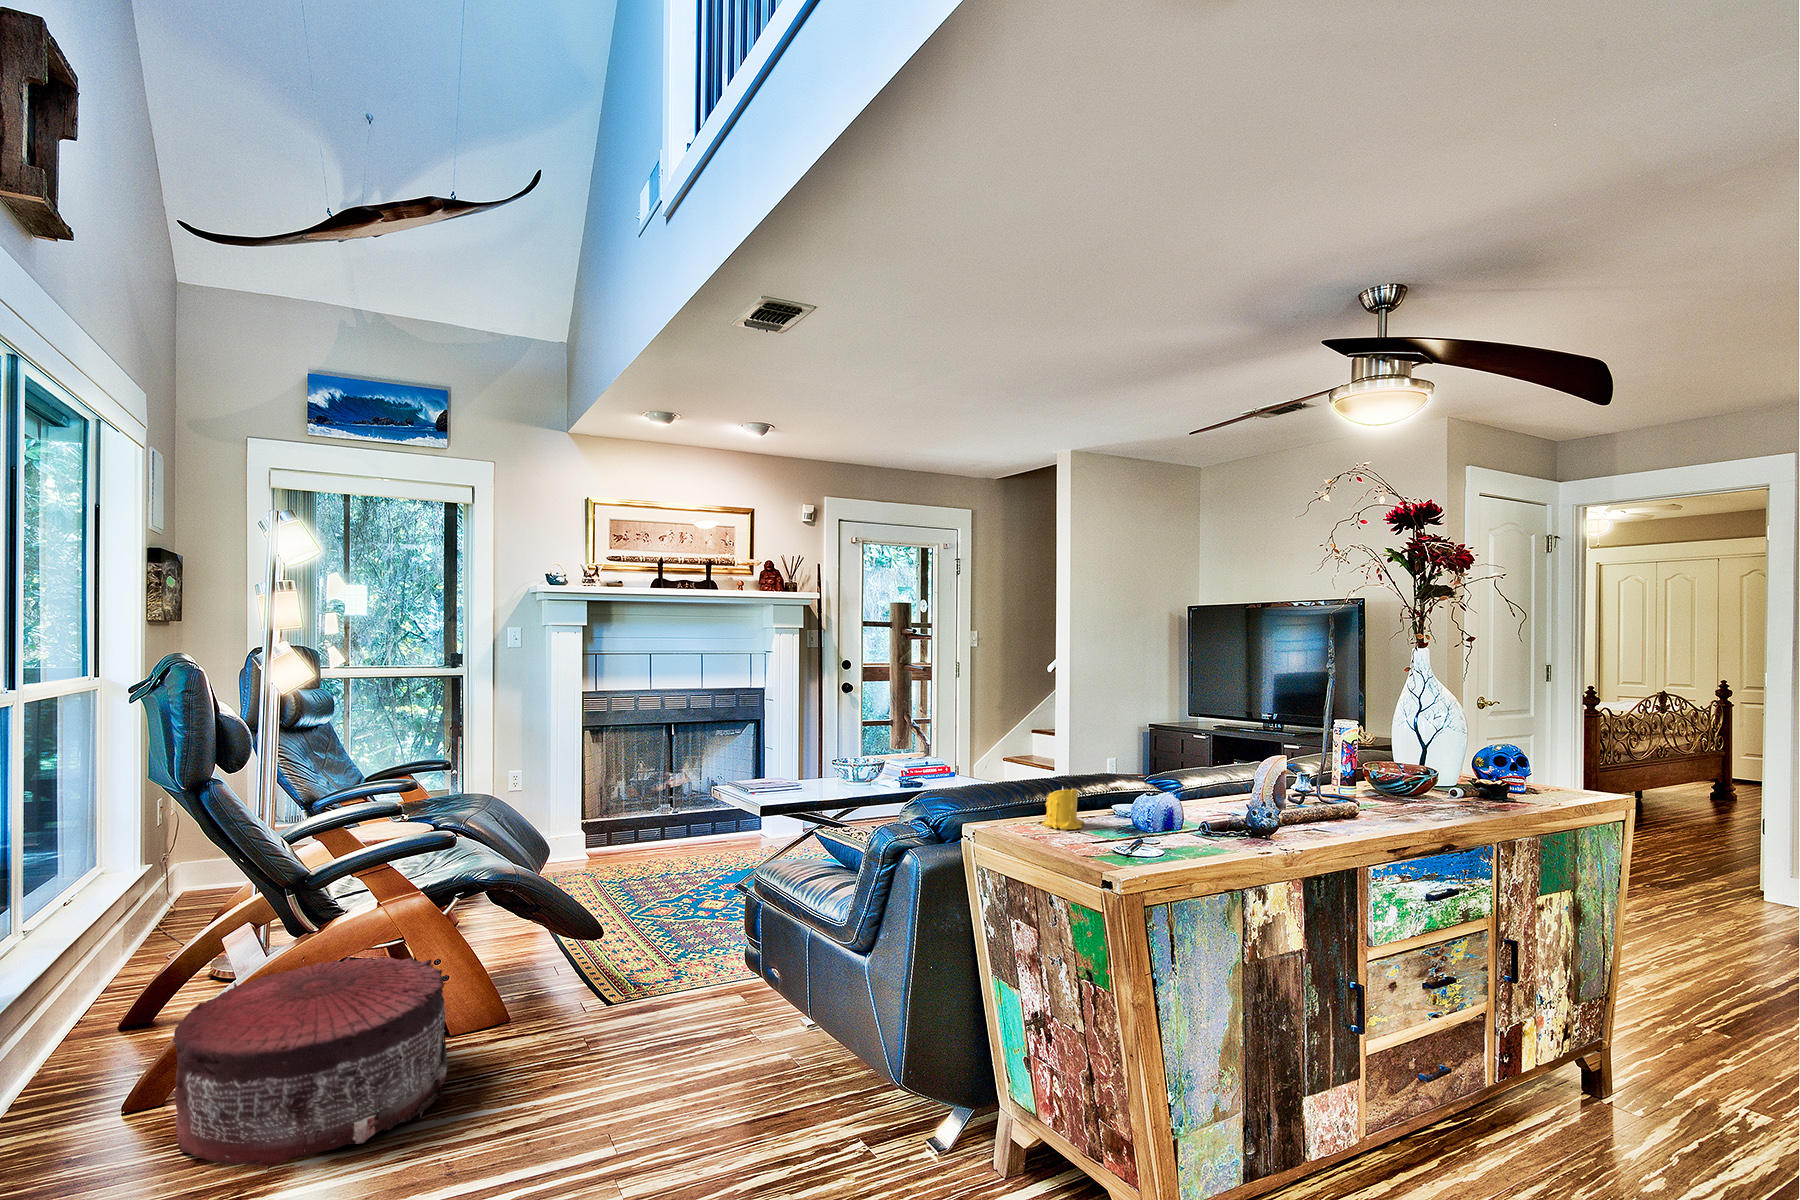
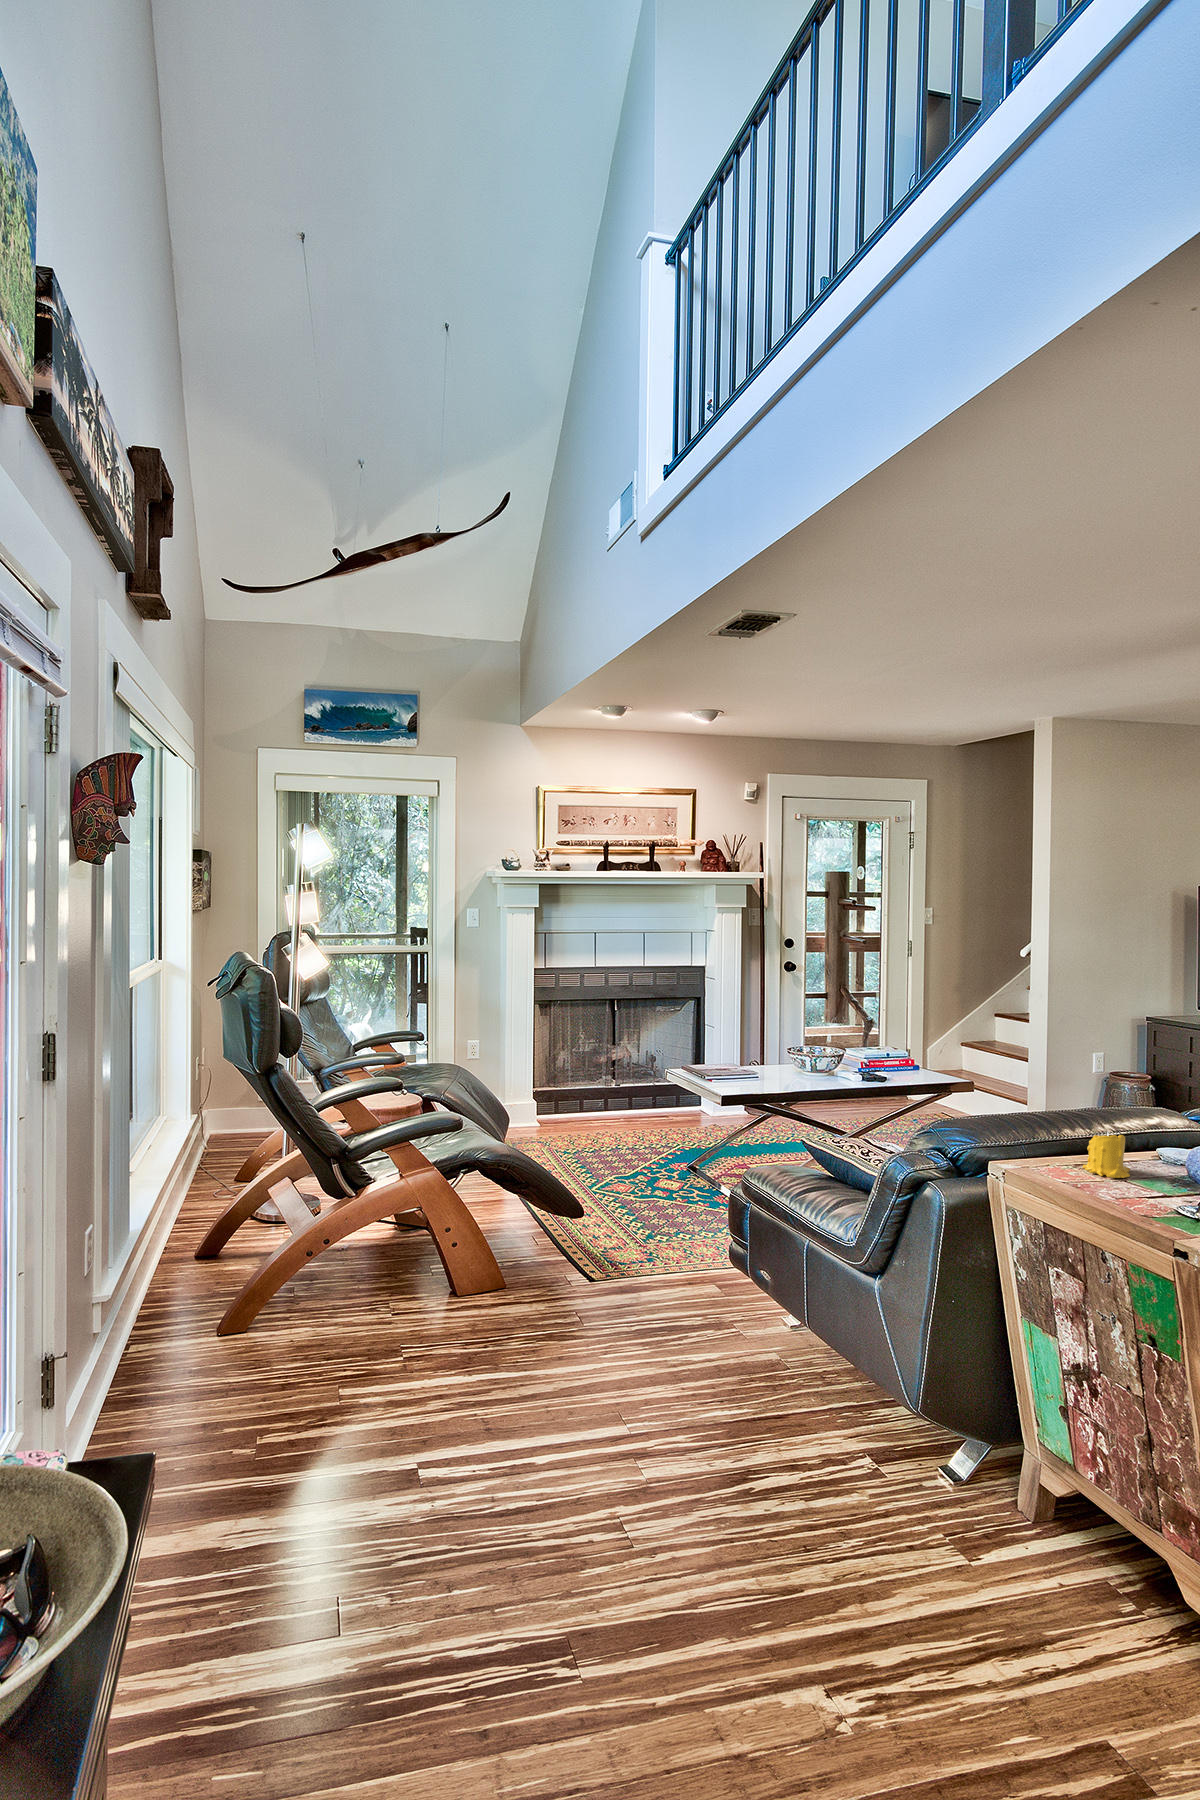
pouf: present [173,956,448,1166] -> none [253,1221,470,1410]

